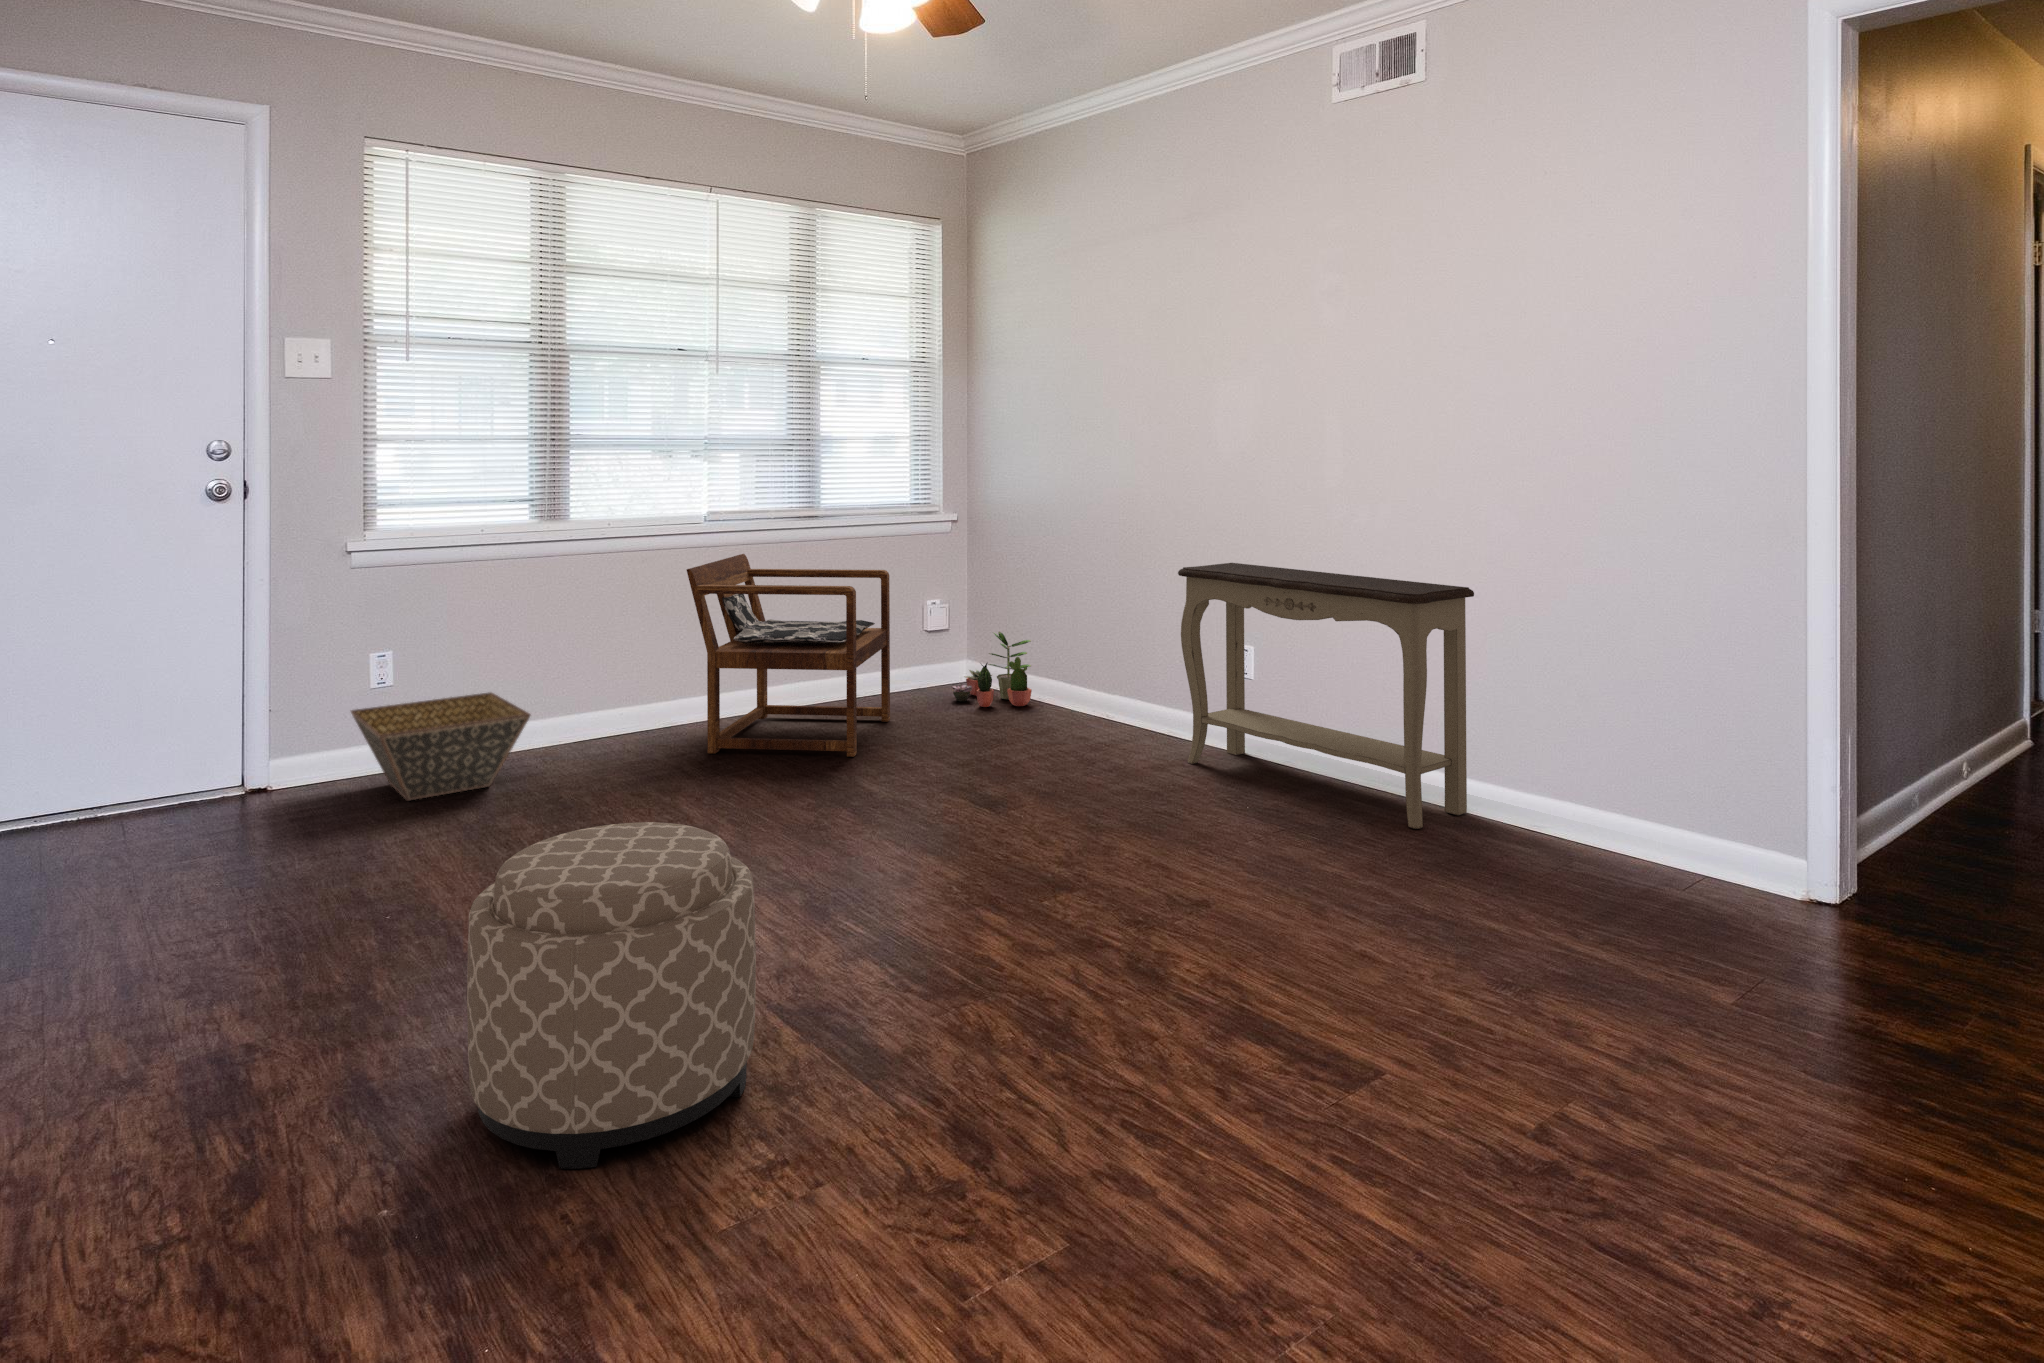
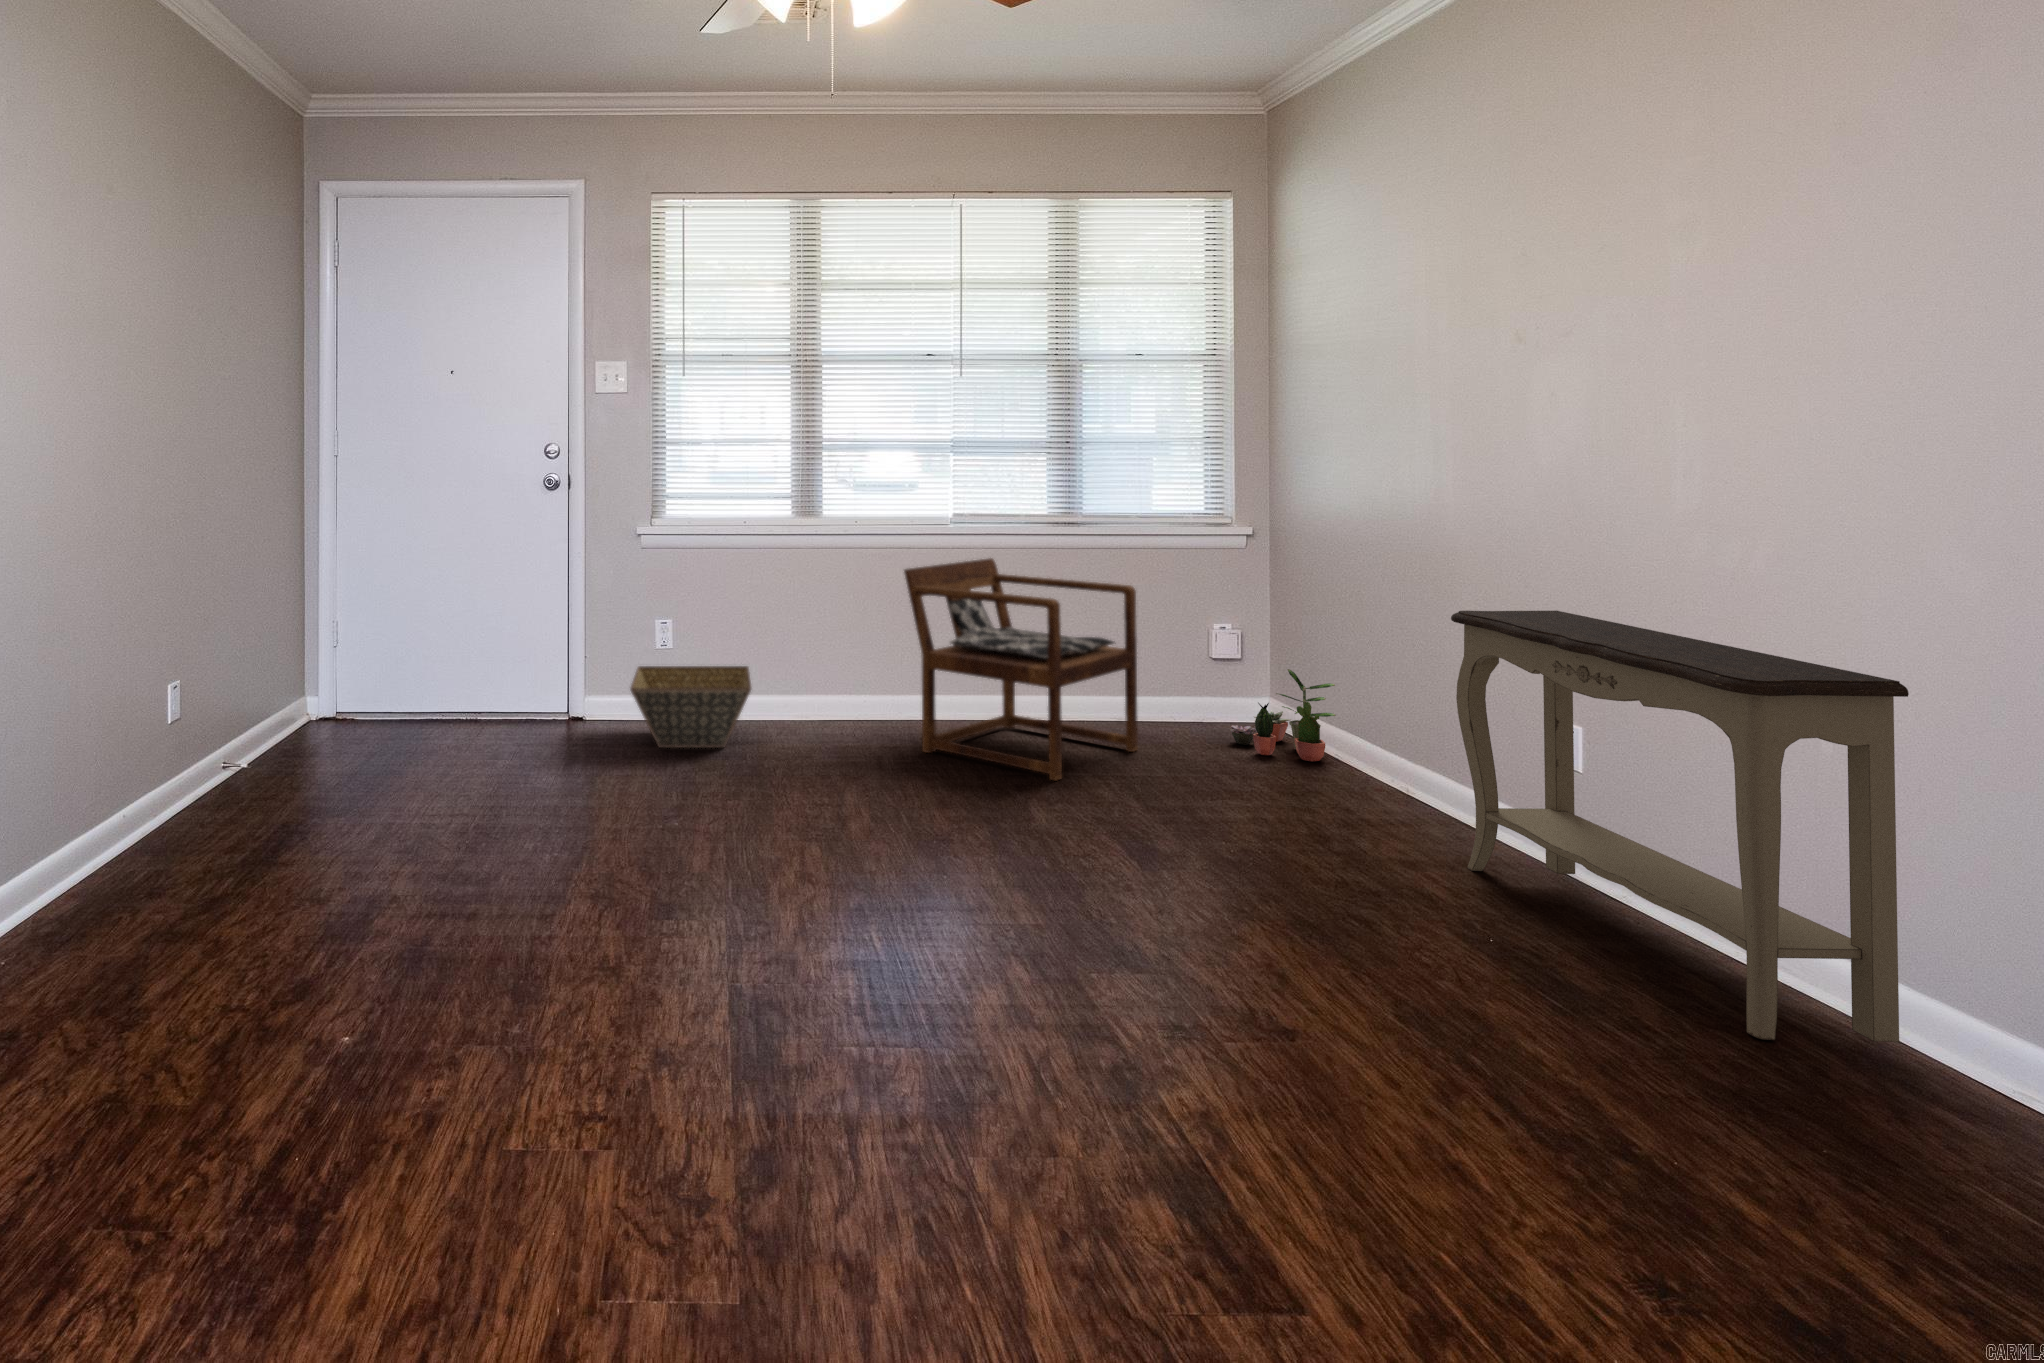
ottoman: present [467,822,756,1169] -> none [434,783,669,1064]

